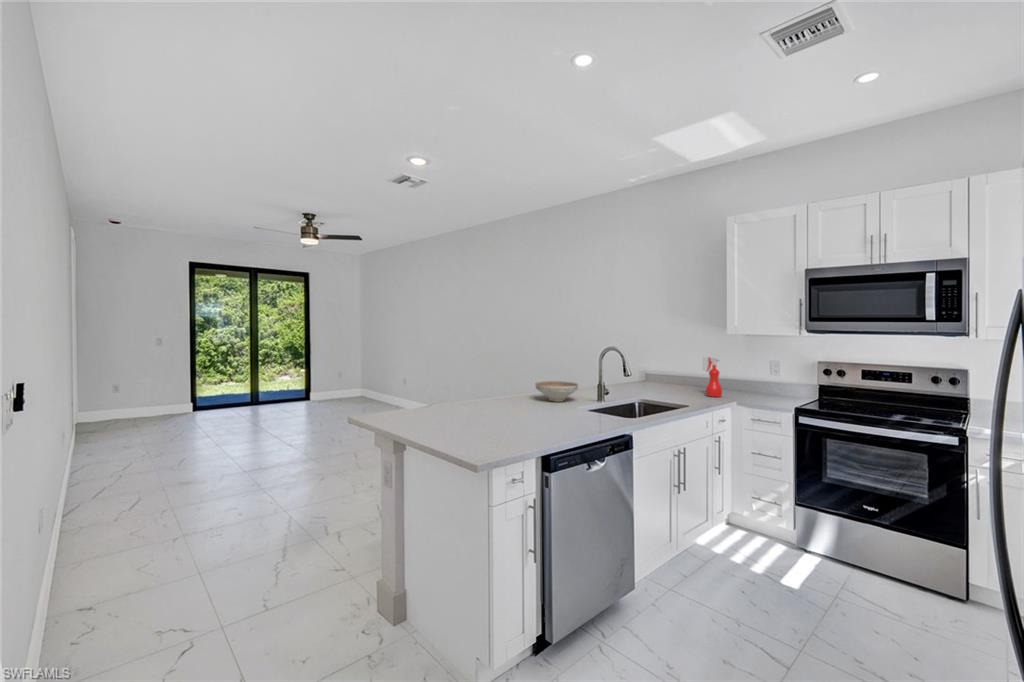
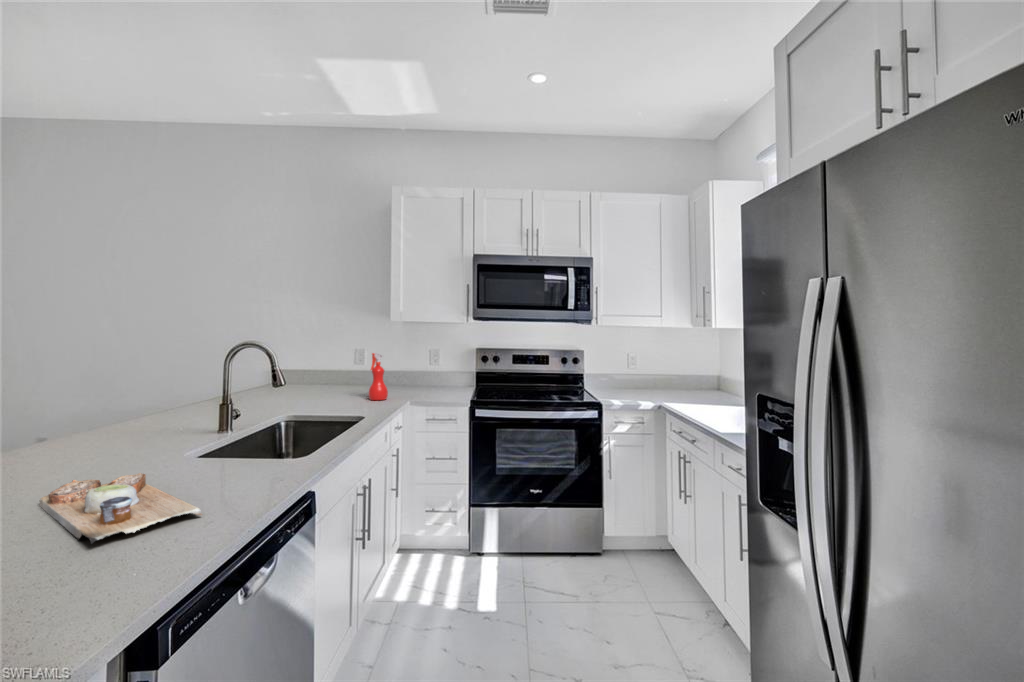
decorative bowl: present [536,381,578,402] -> none [76,406,180,447]
cutting board: none [523,409,575,431] -> present [39,473,202,544]

